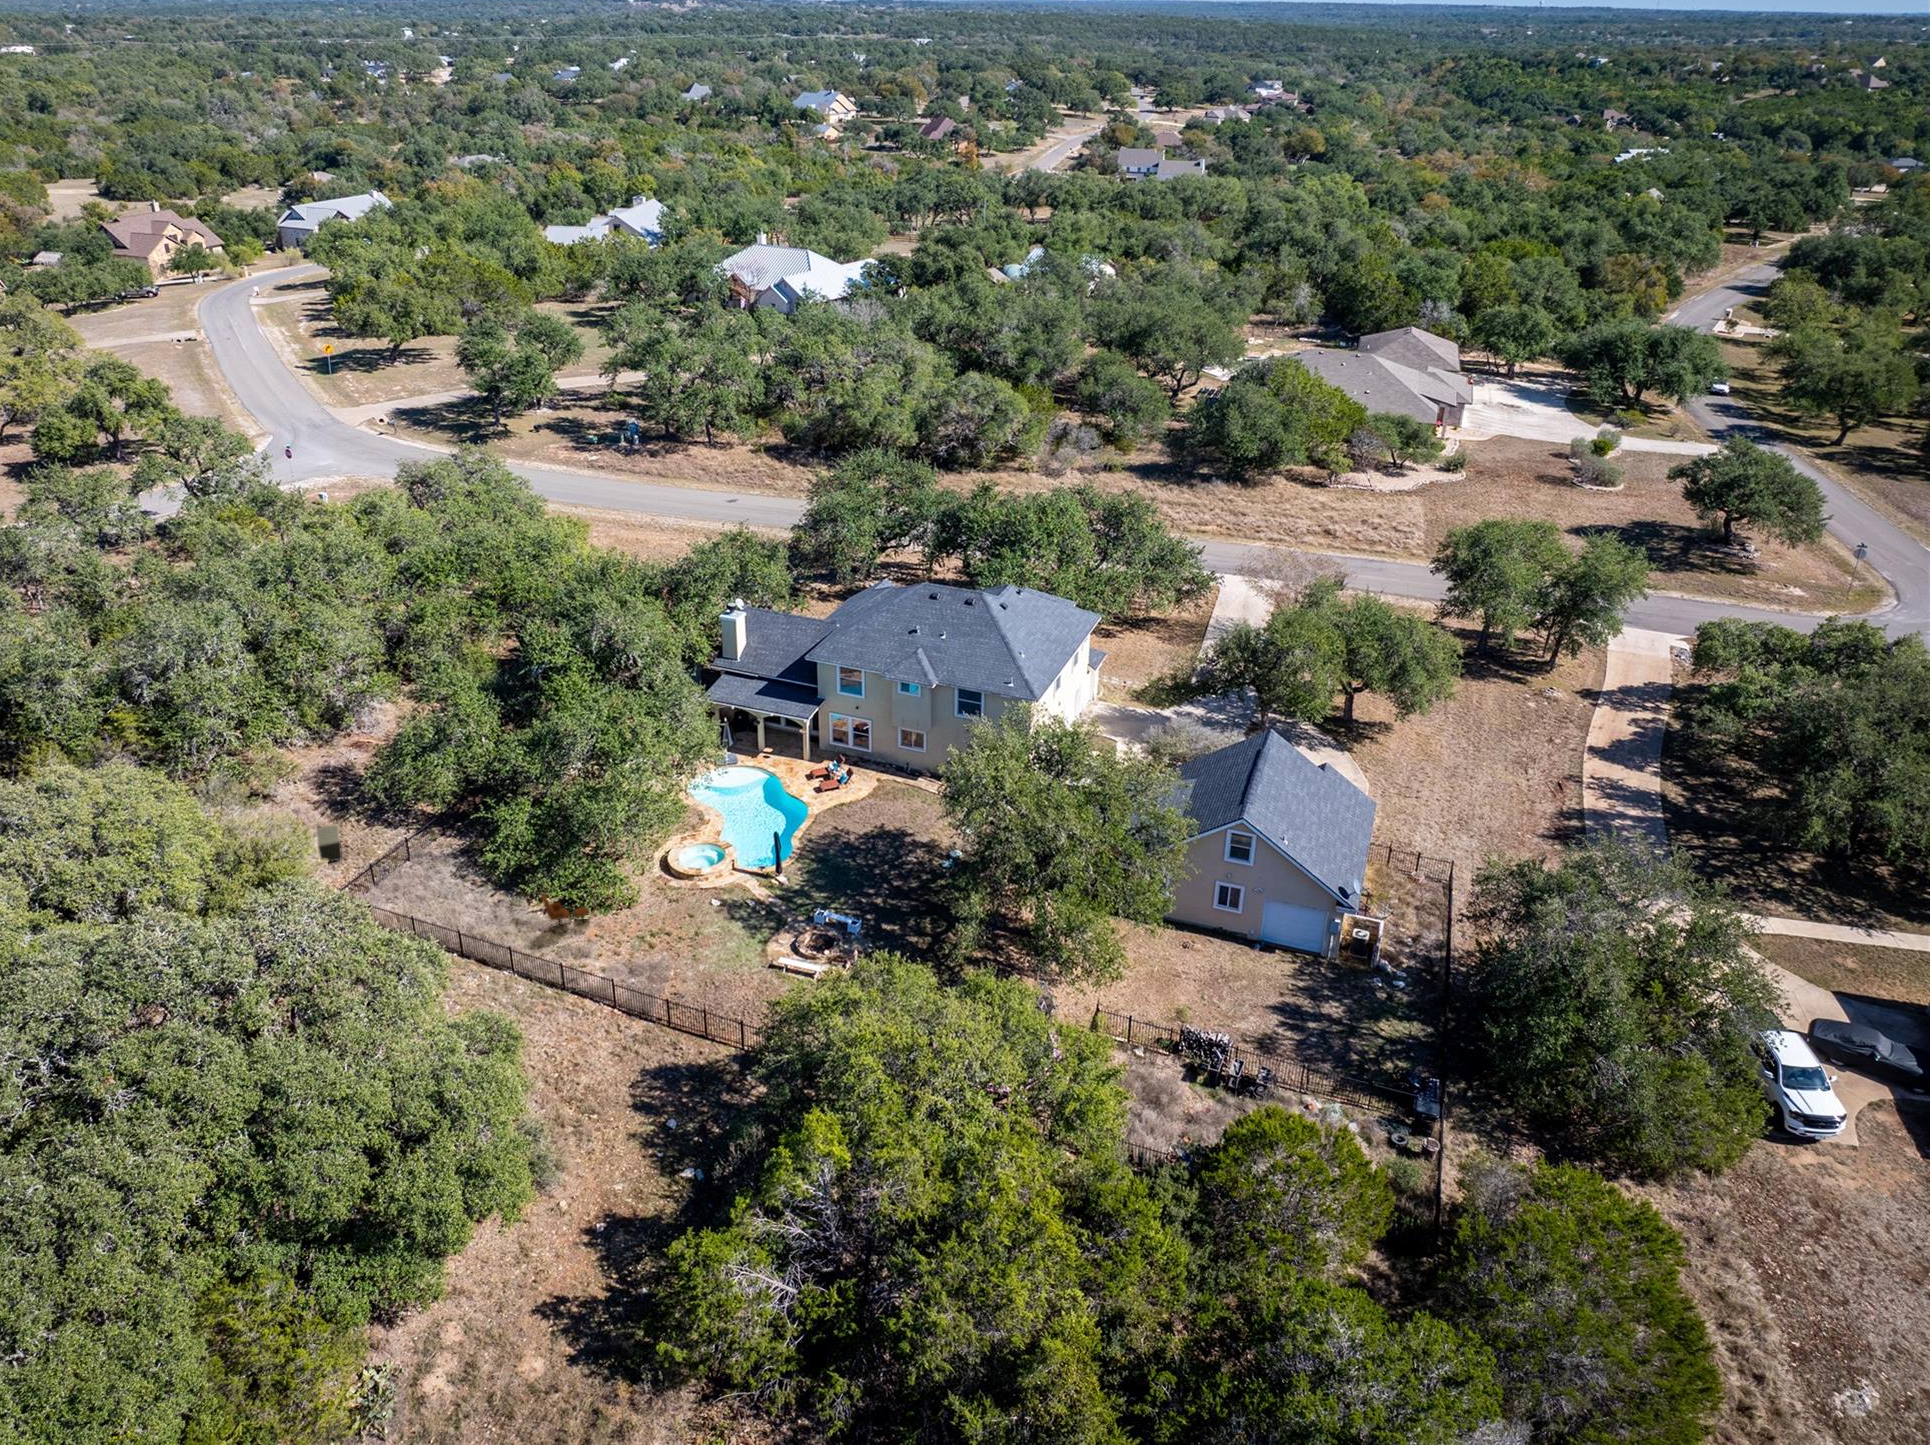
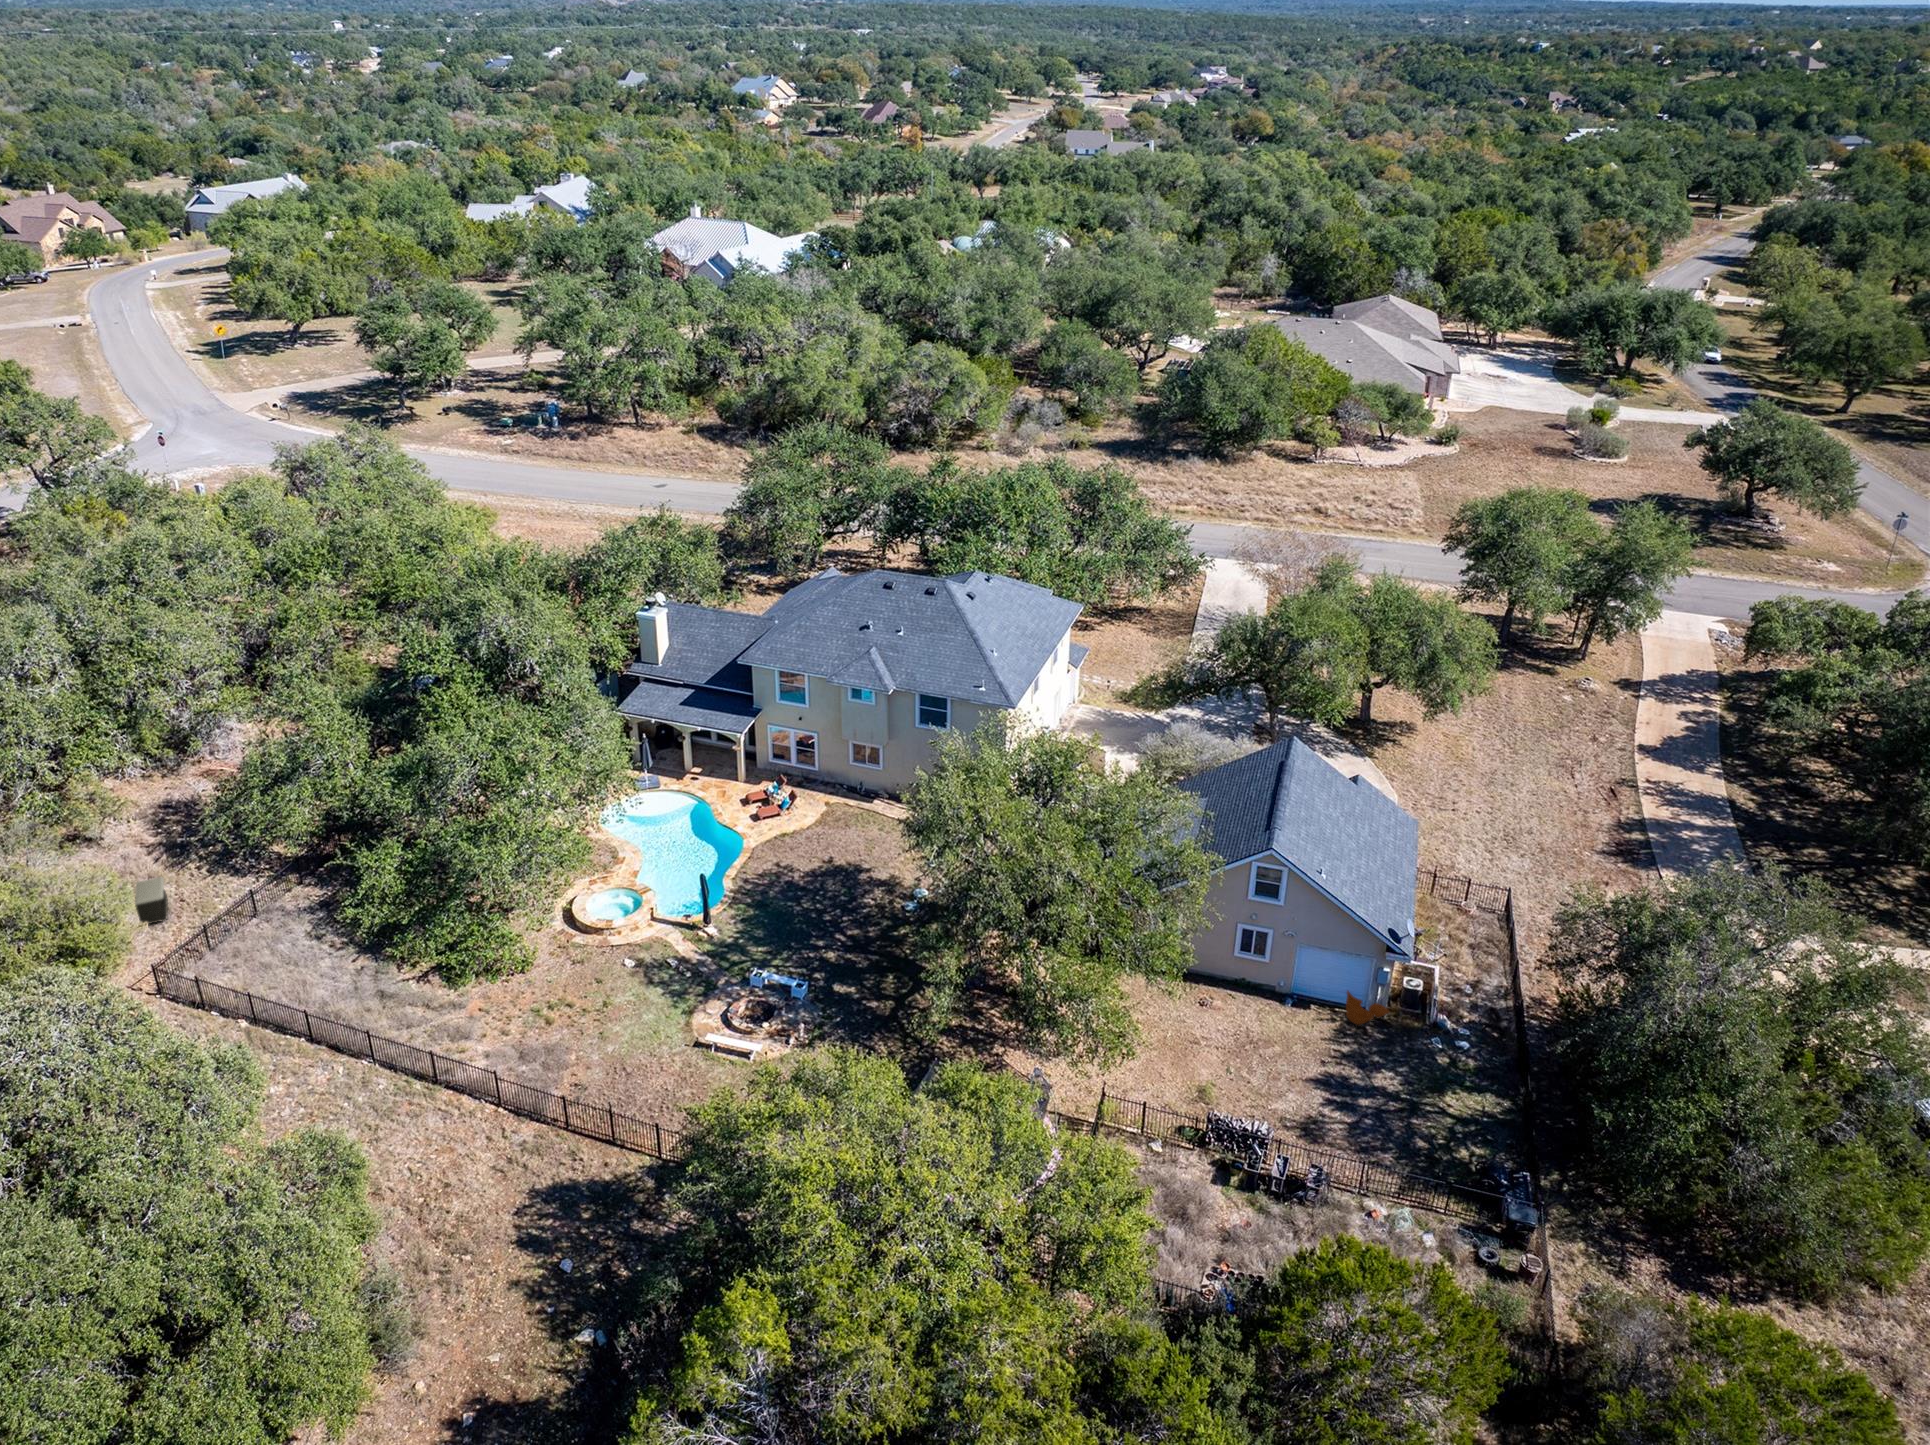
lounge chair: present [541,893,590,926] -> present [1346,991,1389,1028]

